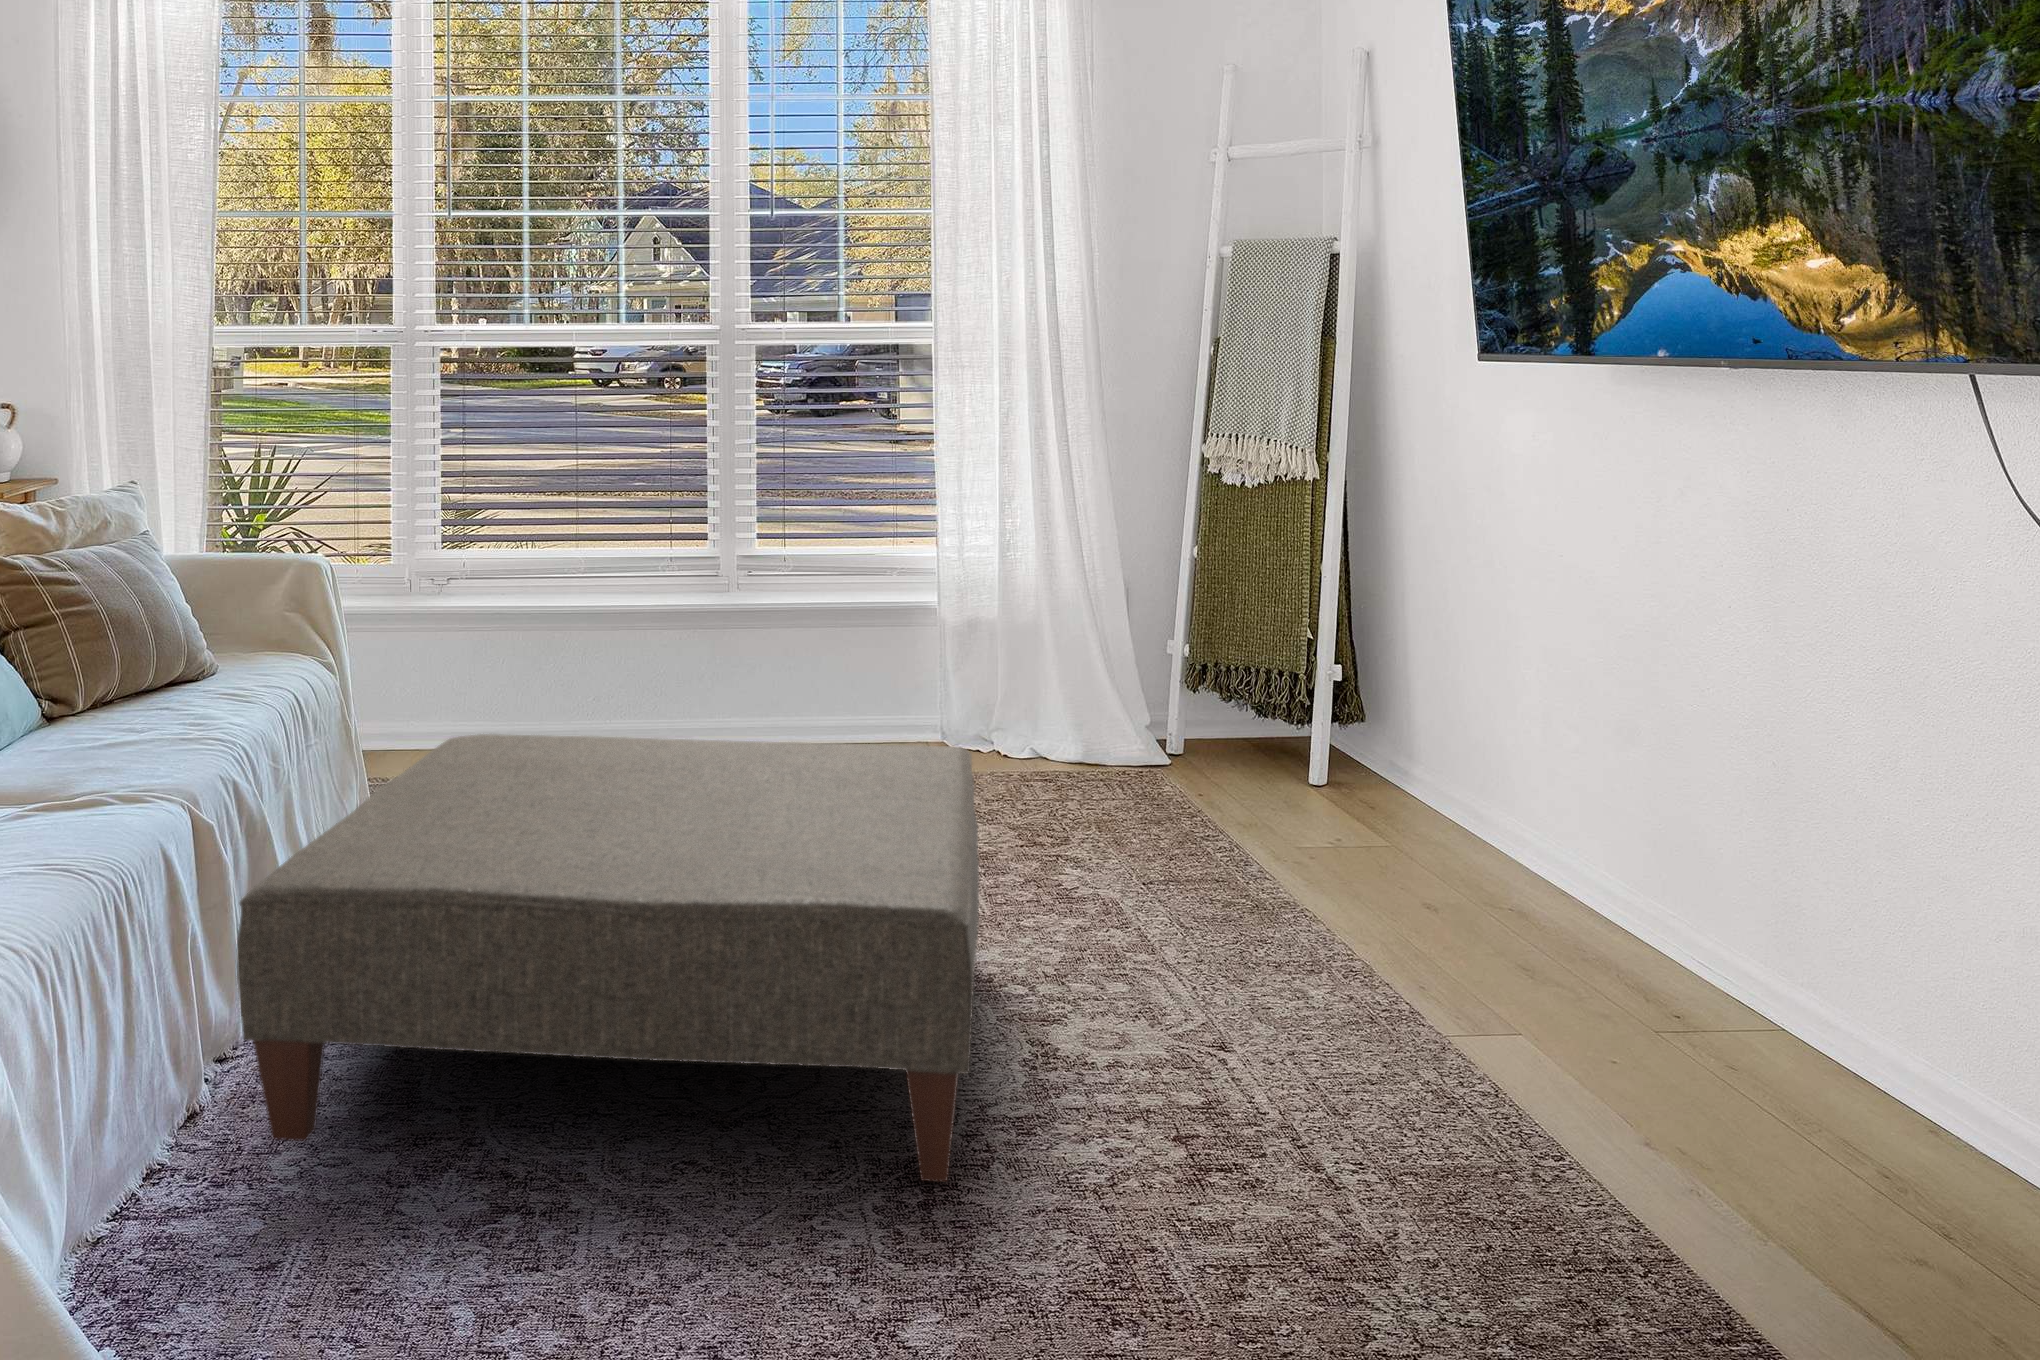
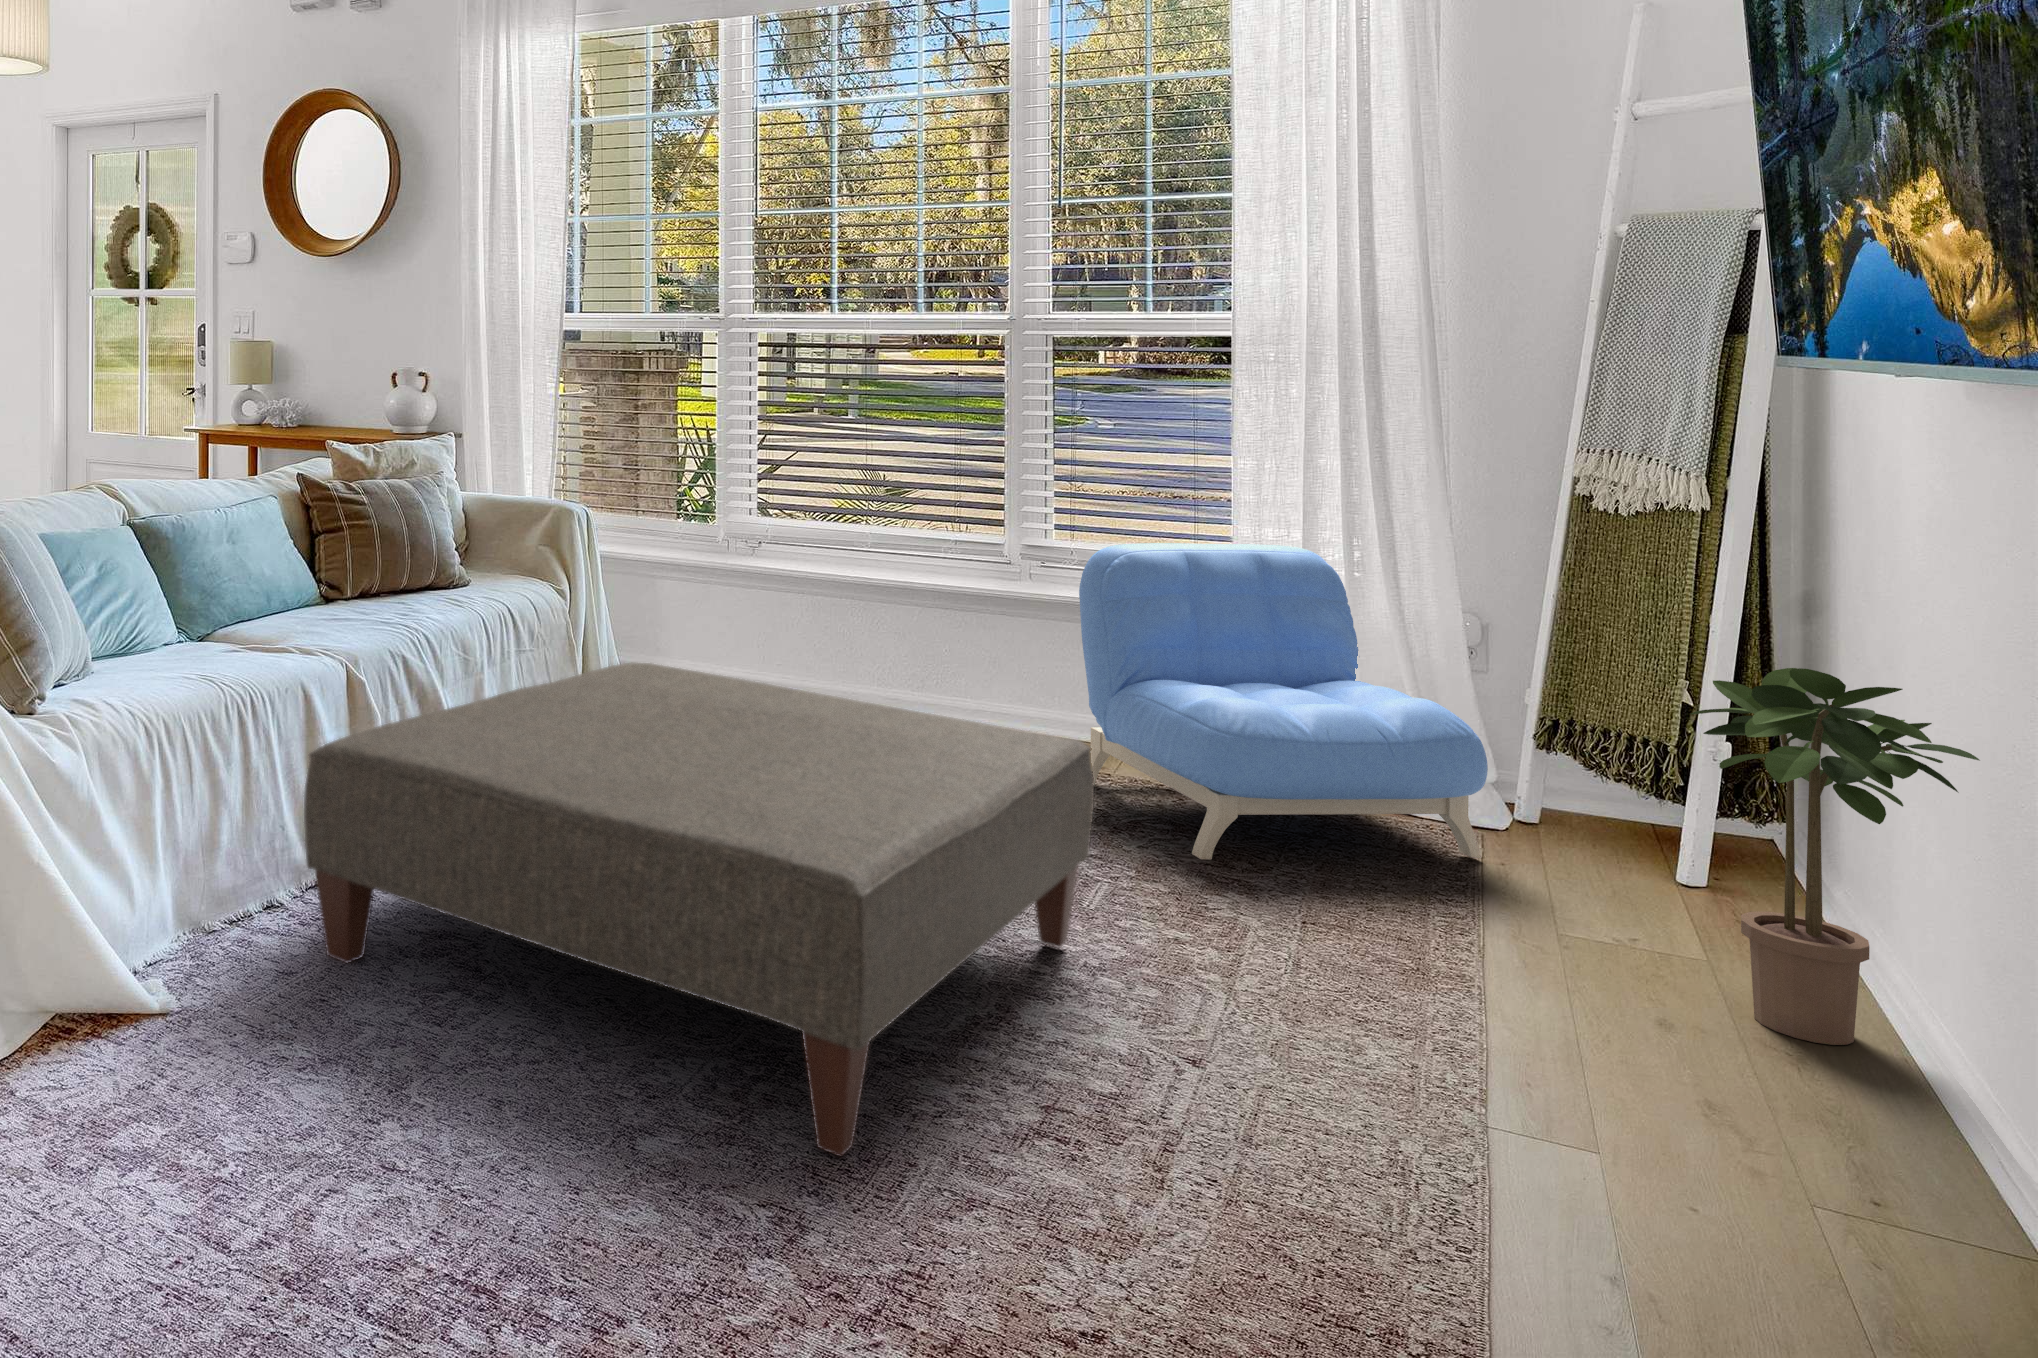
armchair: none [832,534,1191,845] -> present [1079,543,1488,859]
potted plant: none [1374,601,1569,898] -> present [1691,668,1980,1045]

